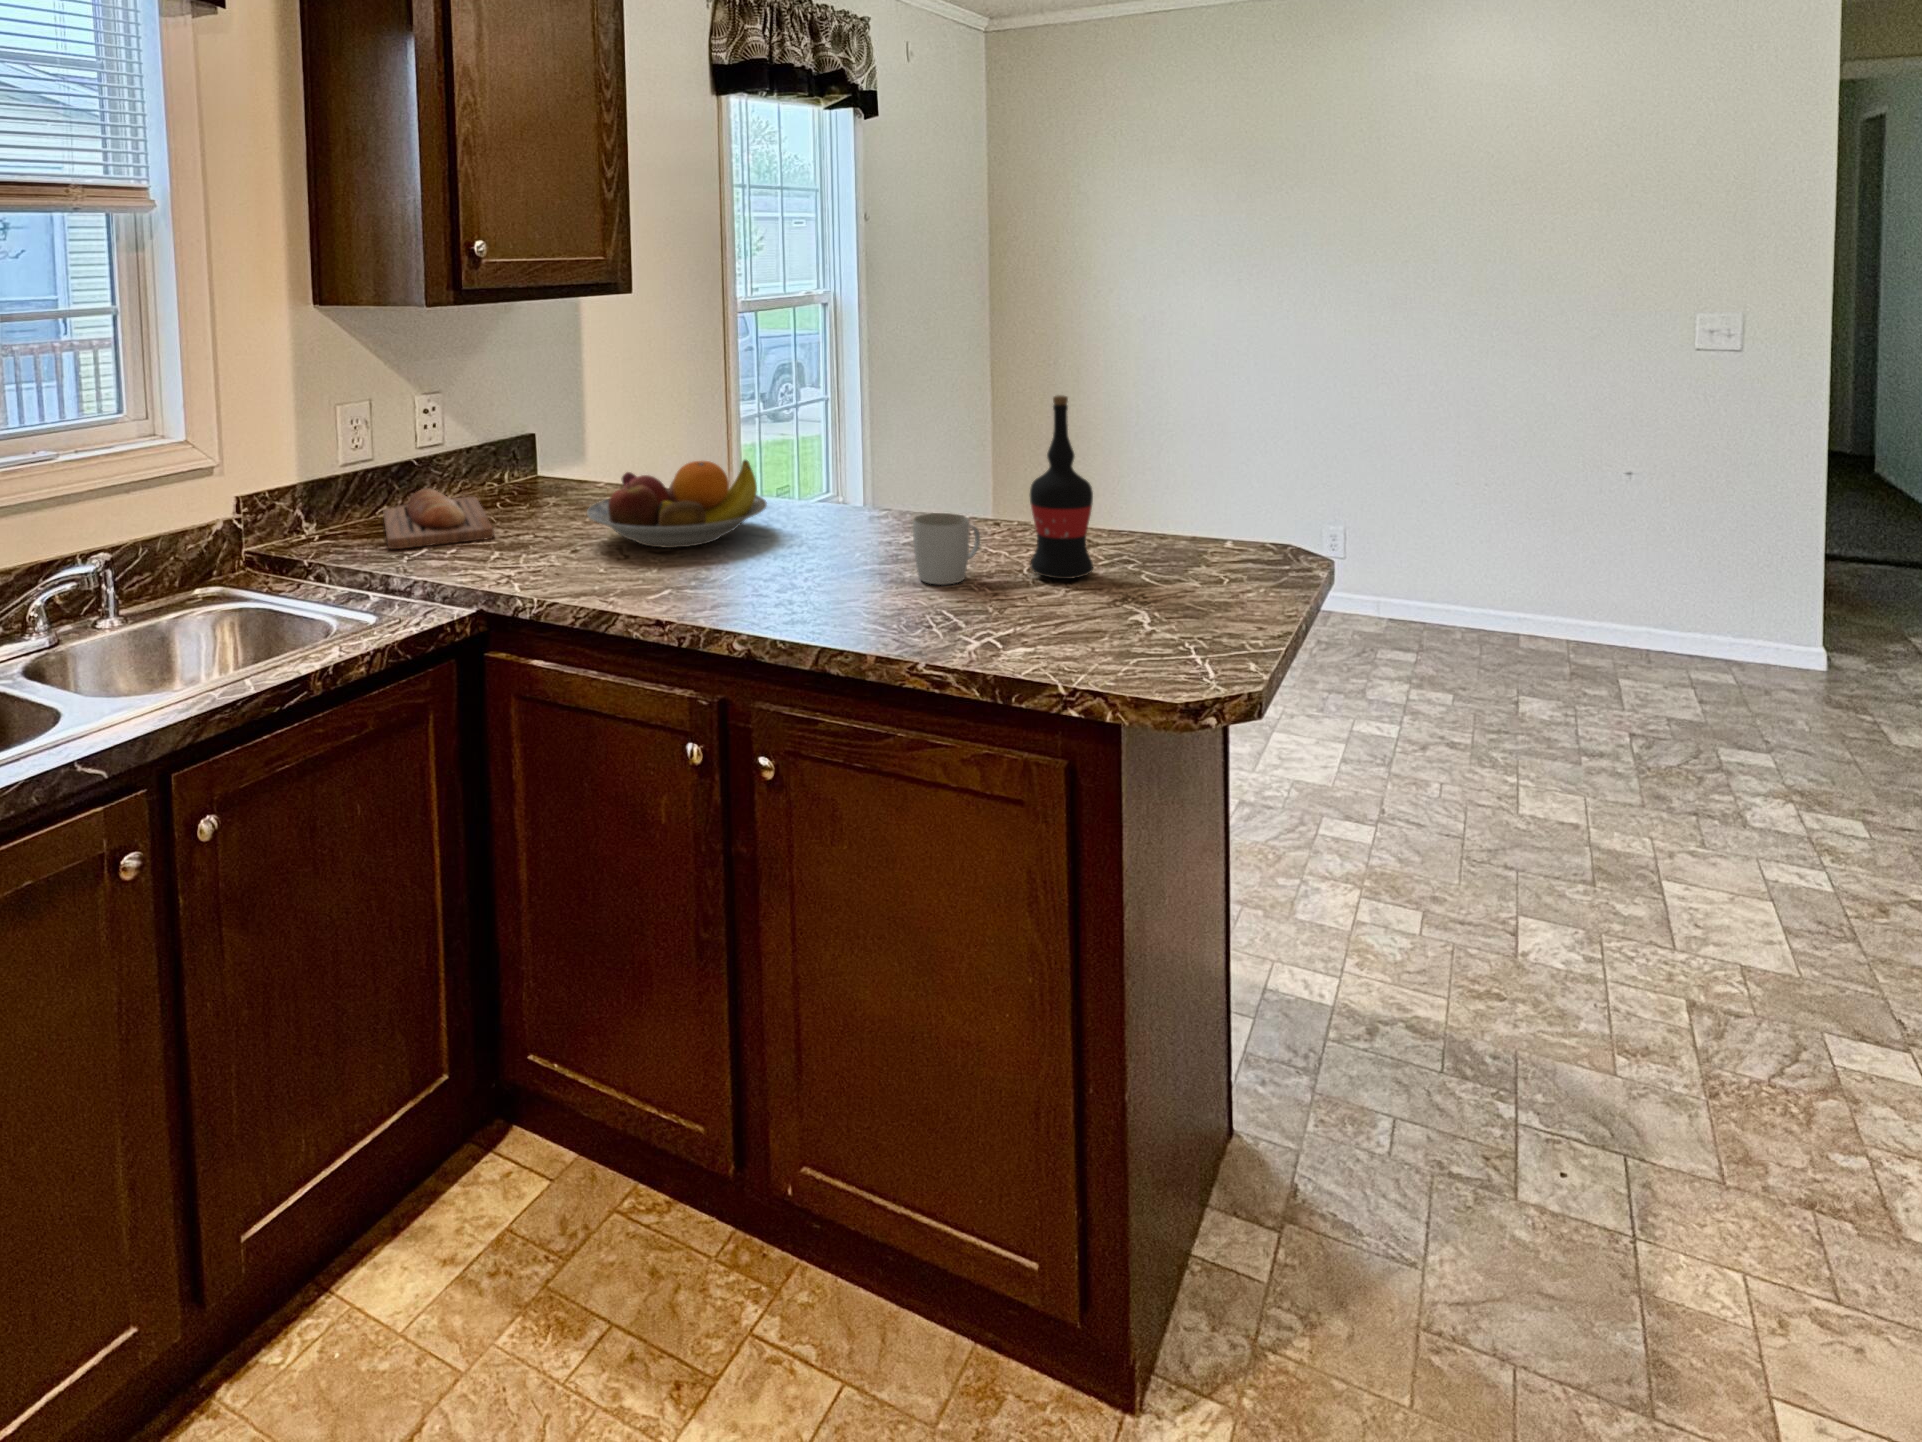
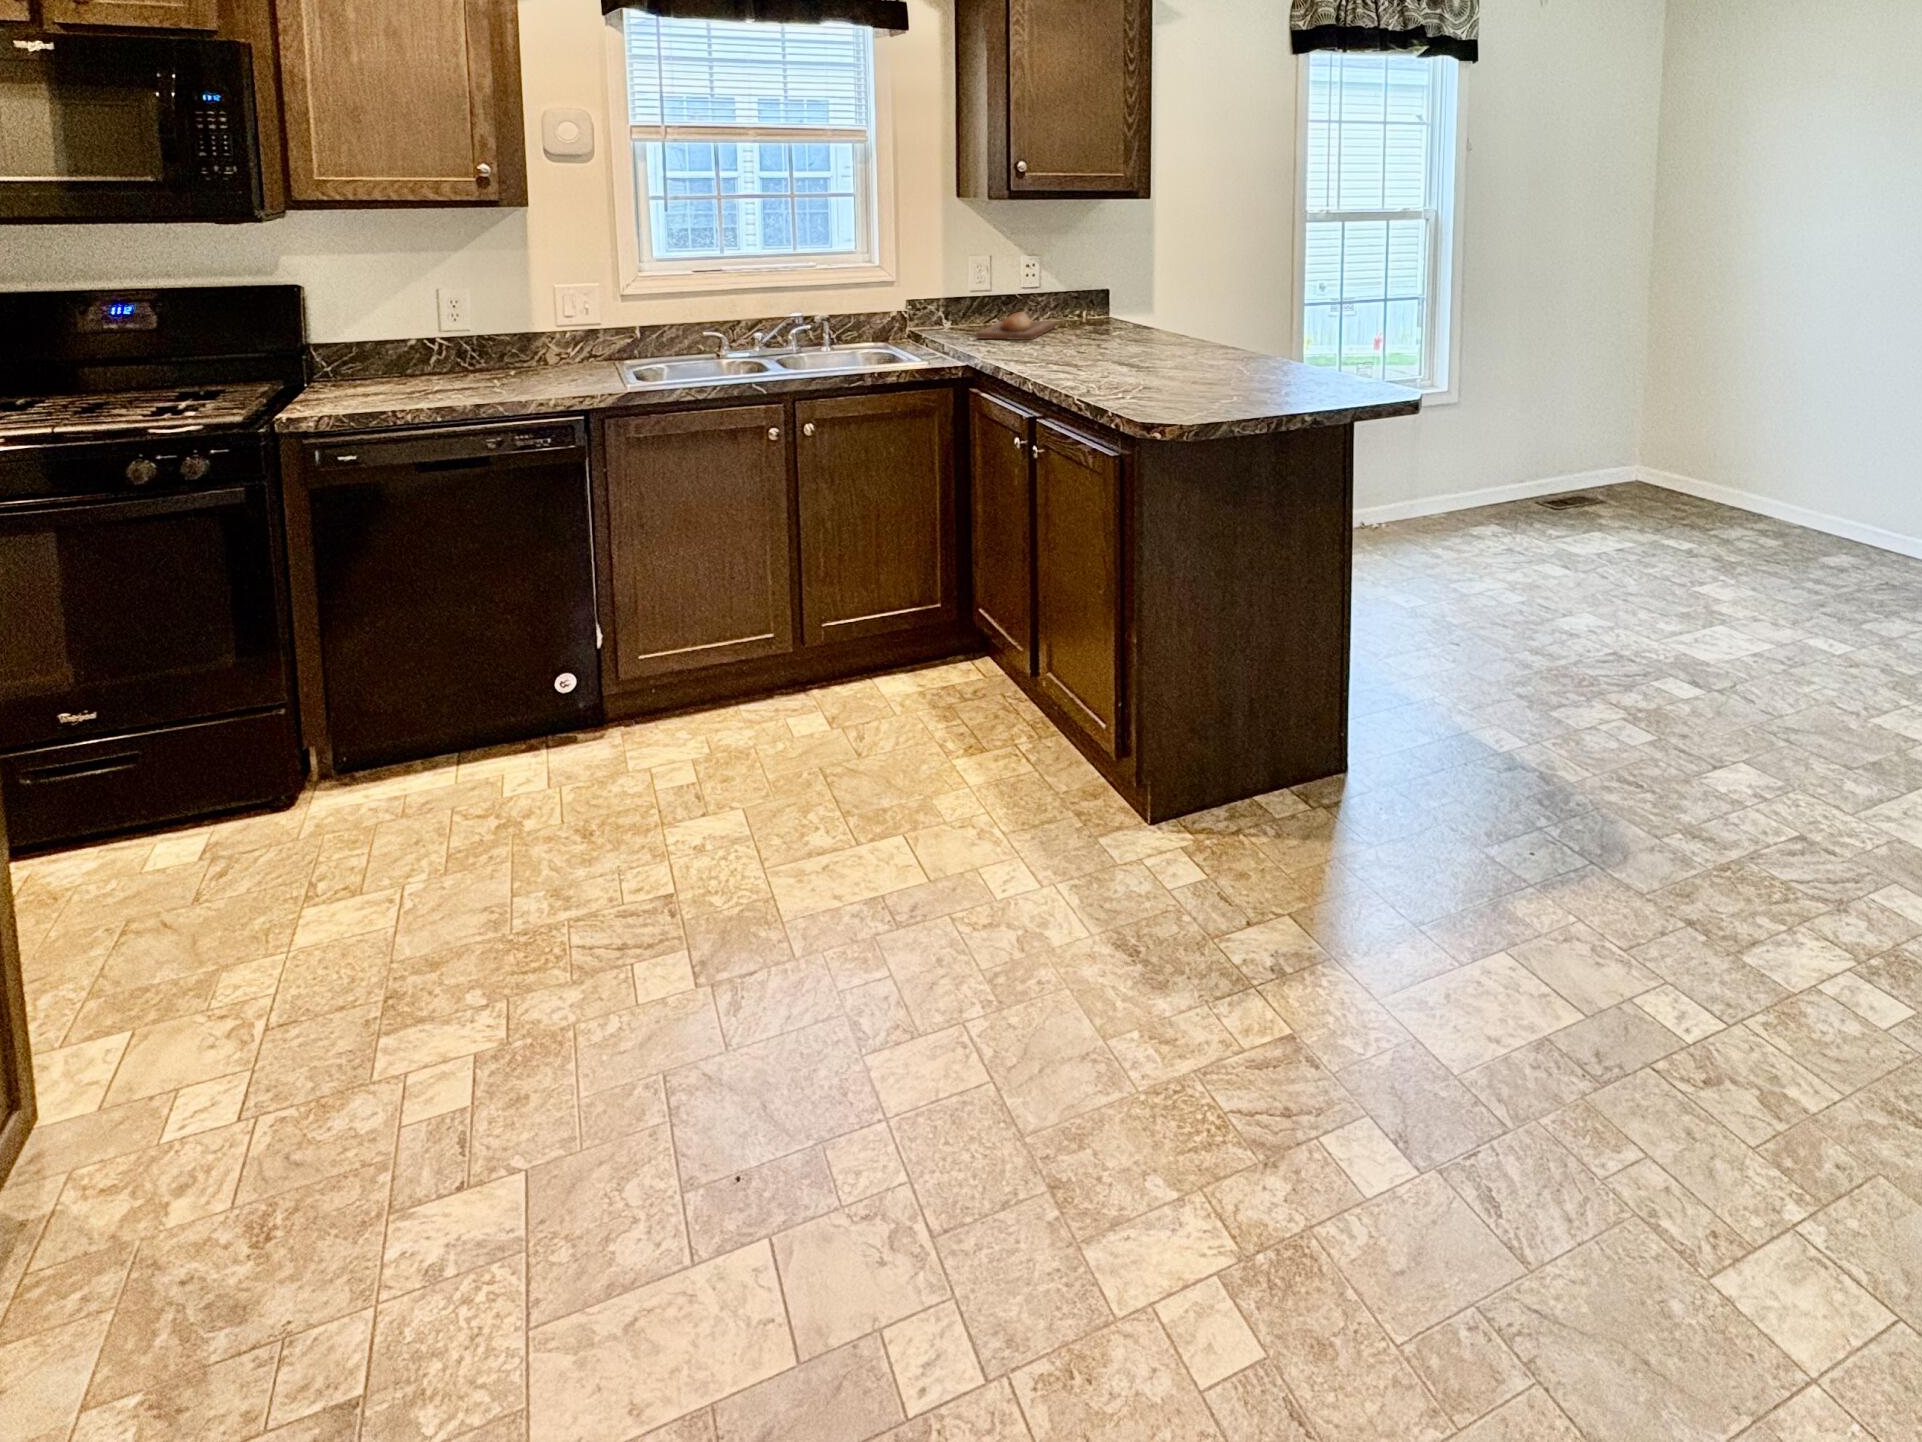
wine bottle: present [1030,395,1093,579] -> none [1240,267,1281,383]
fruit bowl: present [587,460,767,548] -> none [1062,302,1172,352]
mug: present [913,513,980,585] -> none [1178,337,1226,378]

